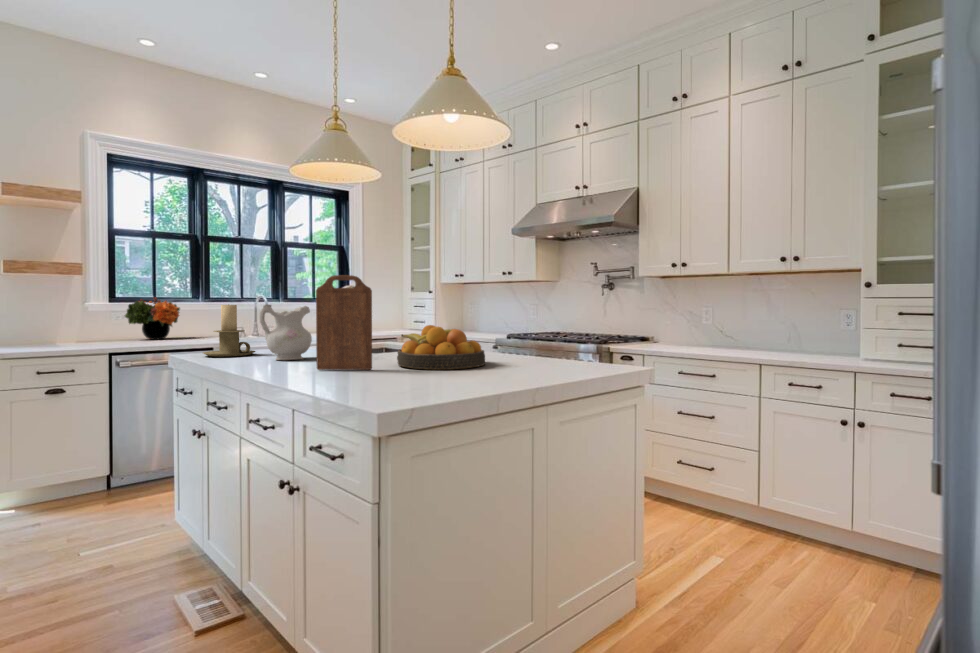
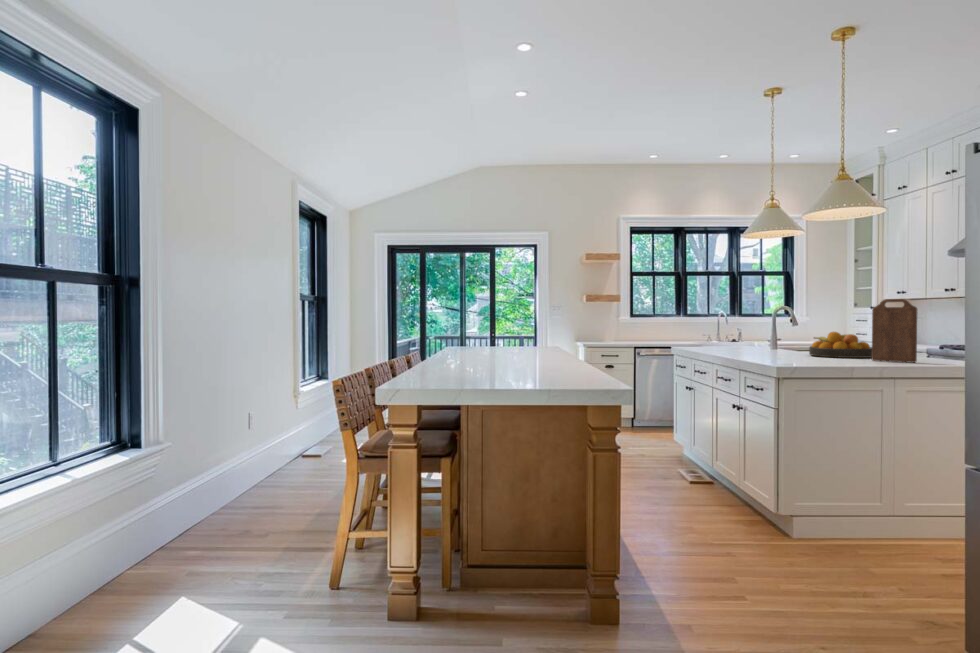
cutting board: present [316,275,372,370] -> present [872,299,917,362]
flower arrangement: present [125,298,180,340] -> none [639,314,670,341]
candle holder: present [203,304,255,357] -> none [692,319,722,349]
ceramic pitcher: present [260,305,312,360] -> none [726,319,757,351]

